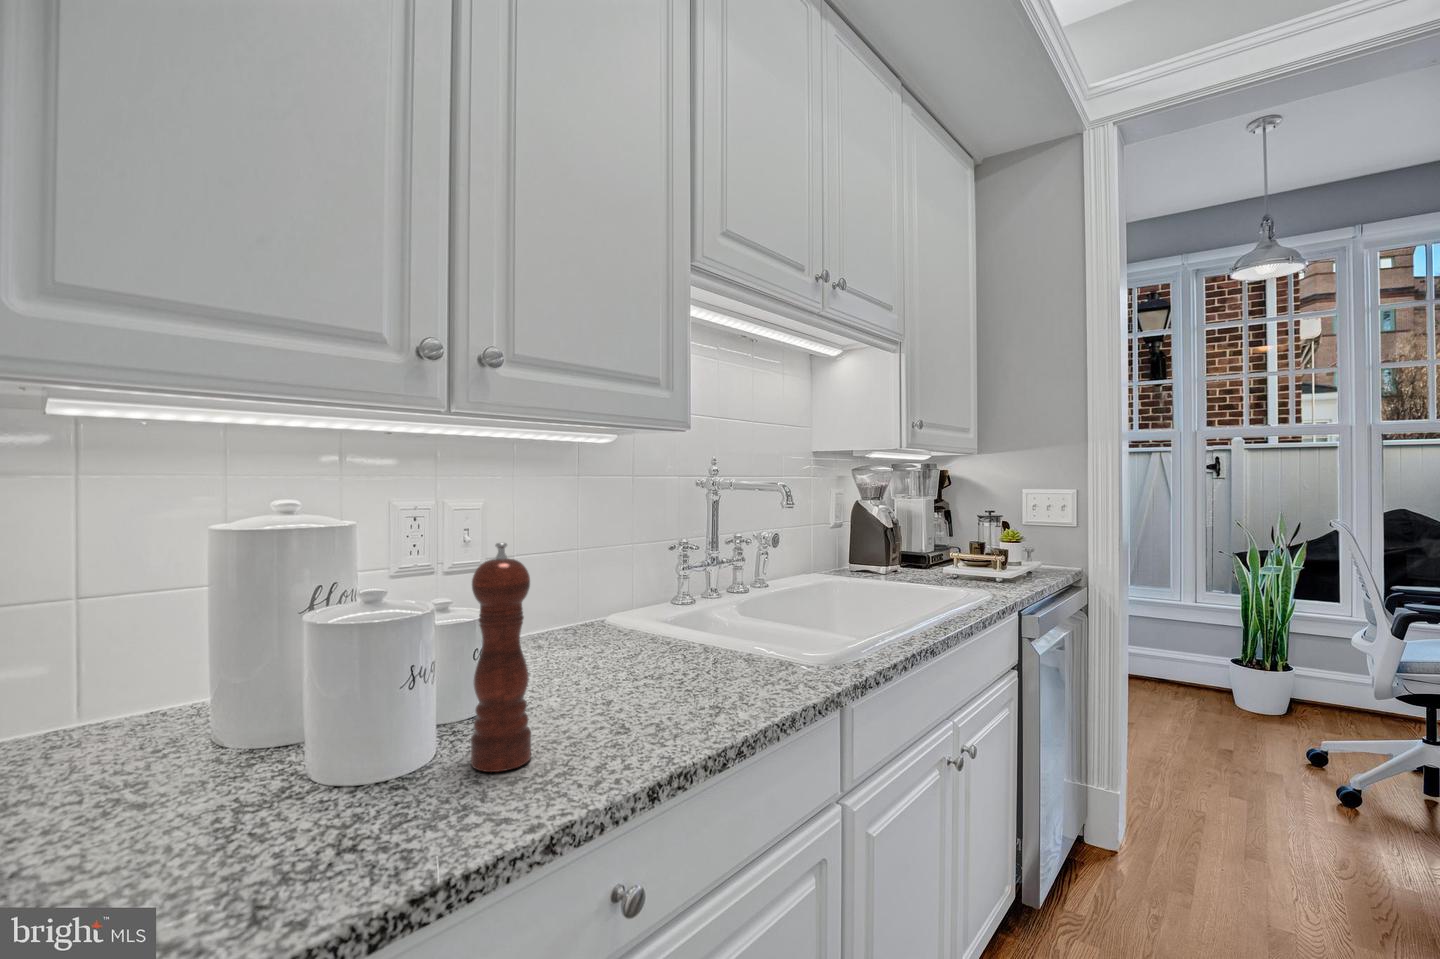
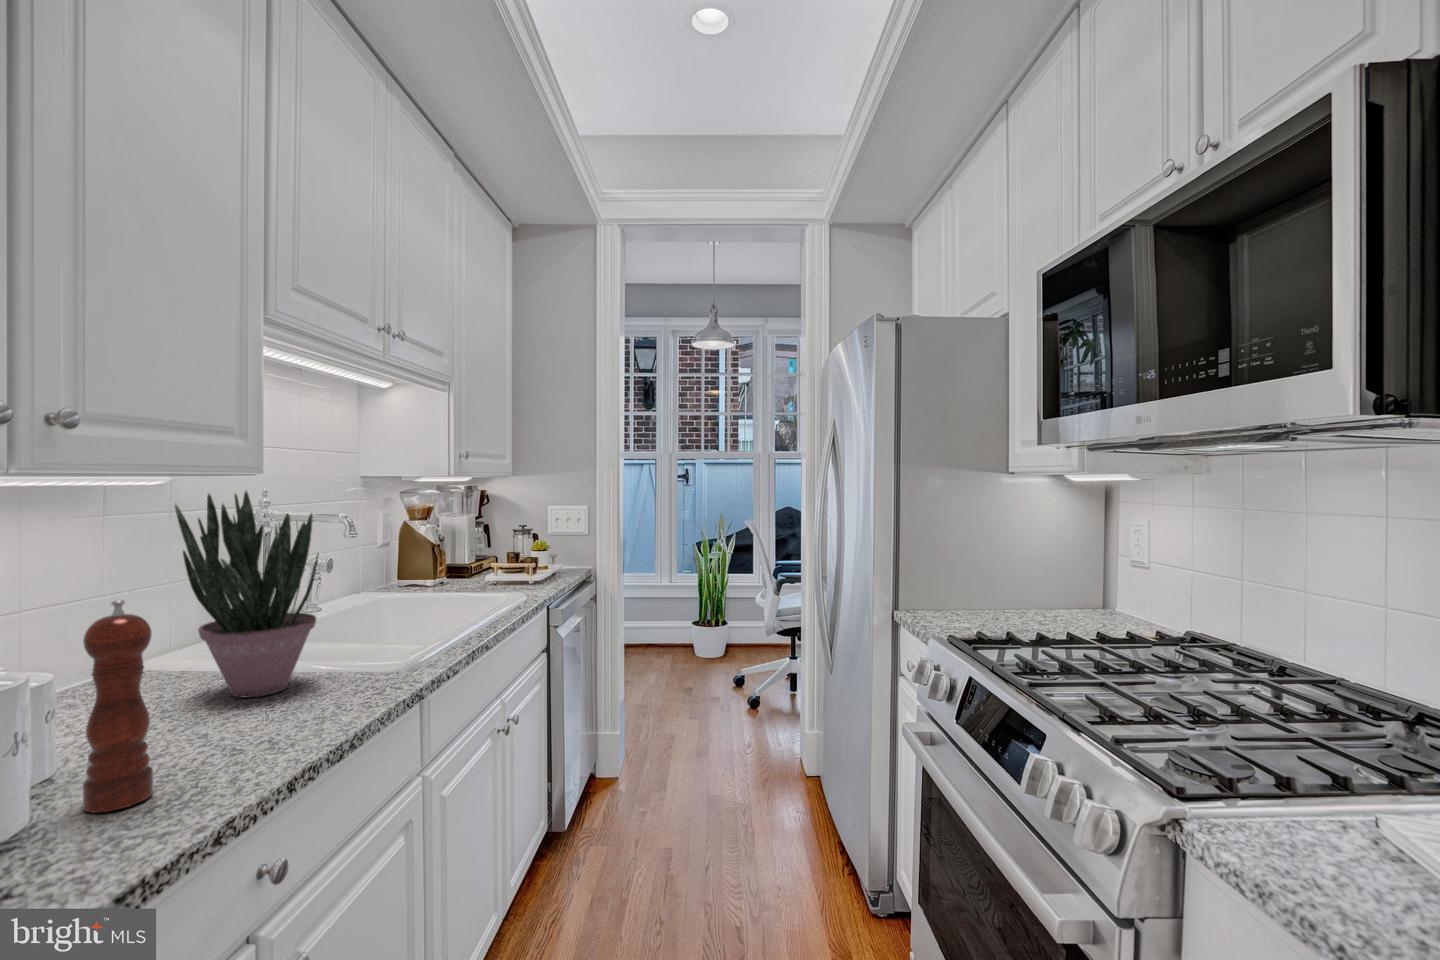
potted plant: none [611,445,734,668] -> present [175,492,319,697]

